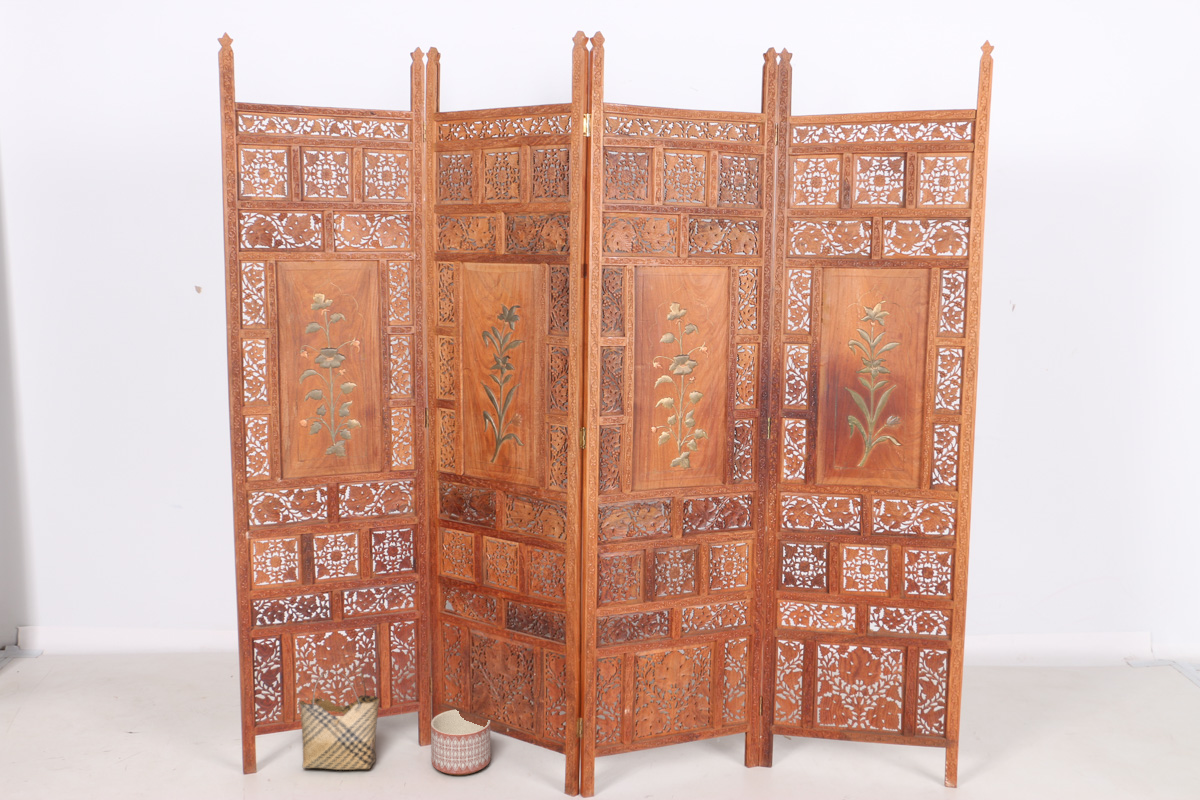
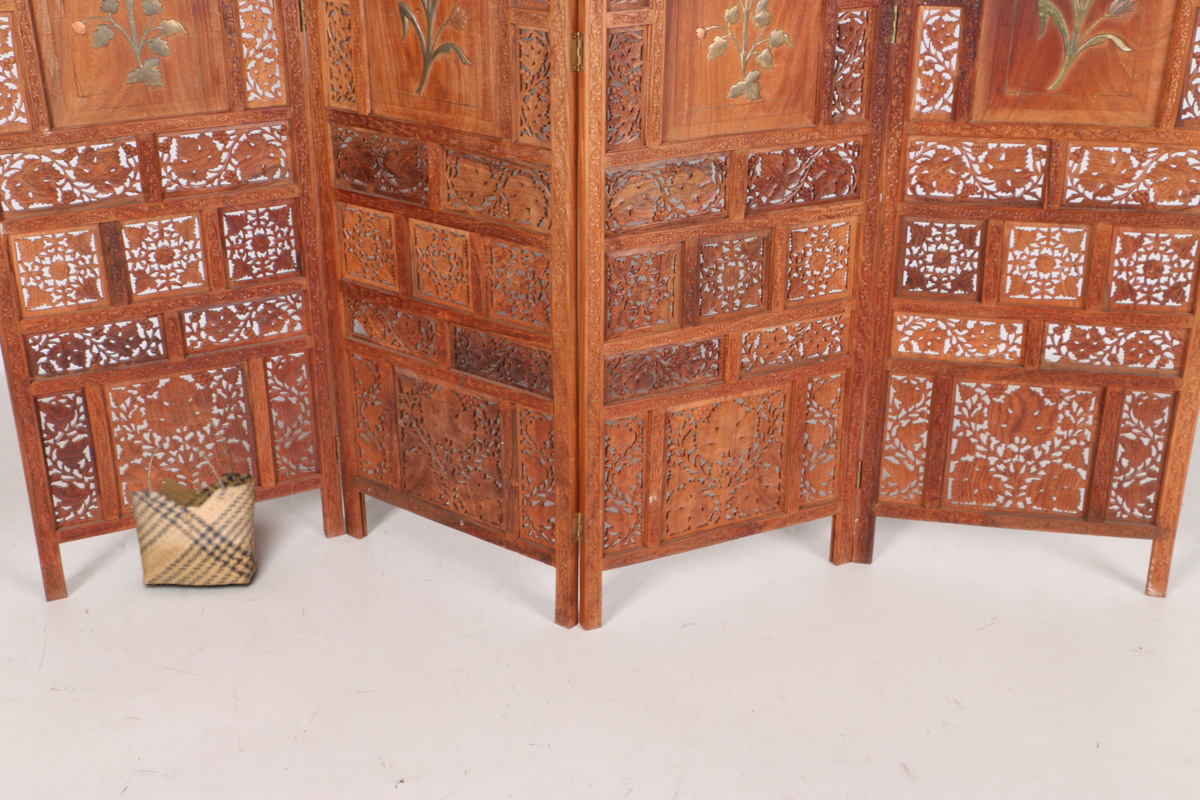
planter: present [431,710,490,775] -> none [341,488,437,590]

